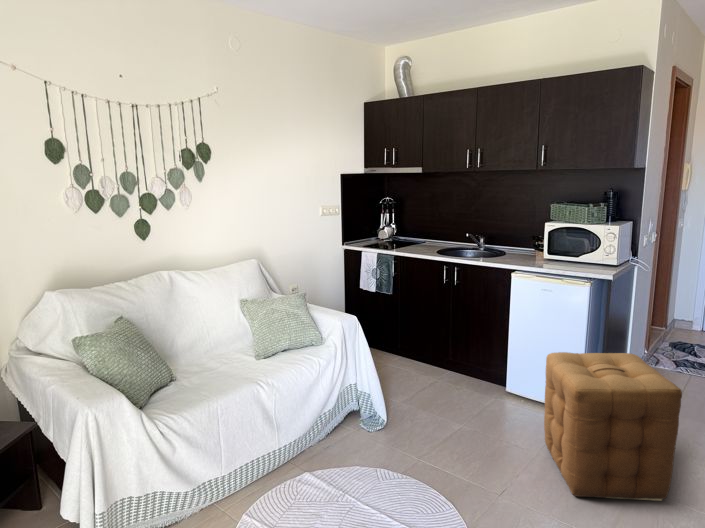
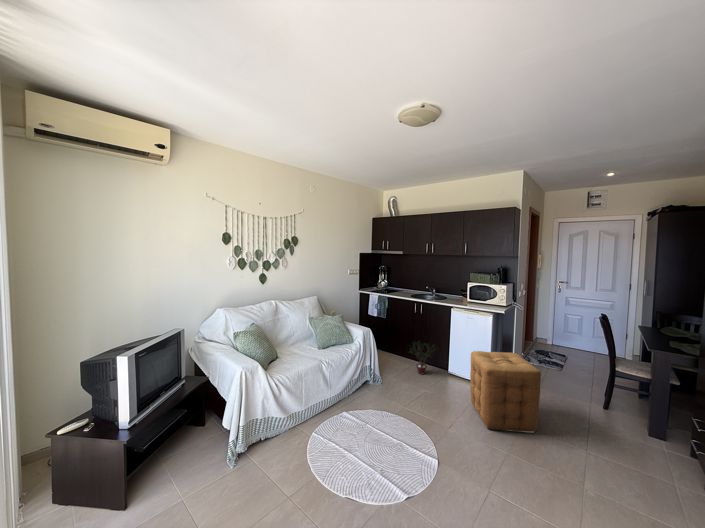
potted plant: none [428,332,489,395] -> present [409,341,436,374]

